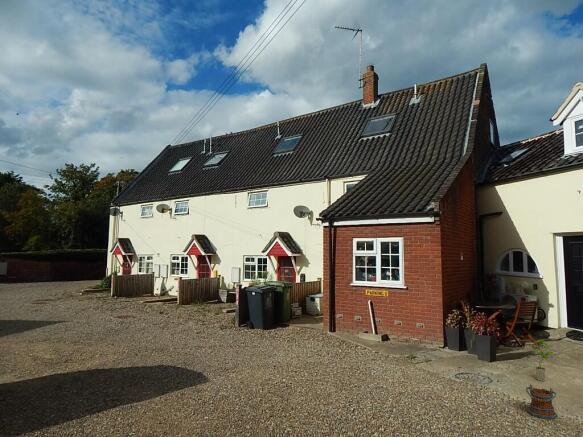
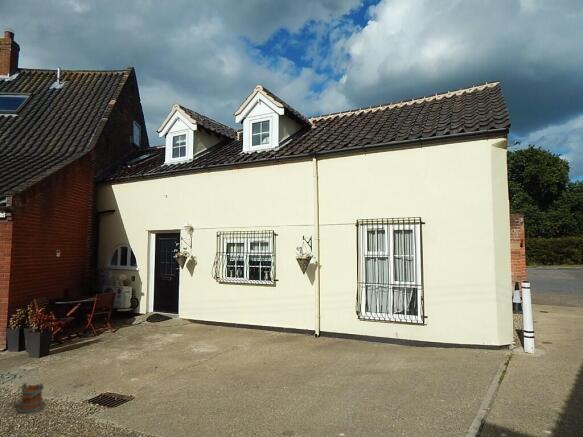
house plant: present [531,340,553,381] -> none [68,334,90,371]

